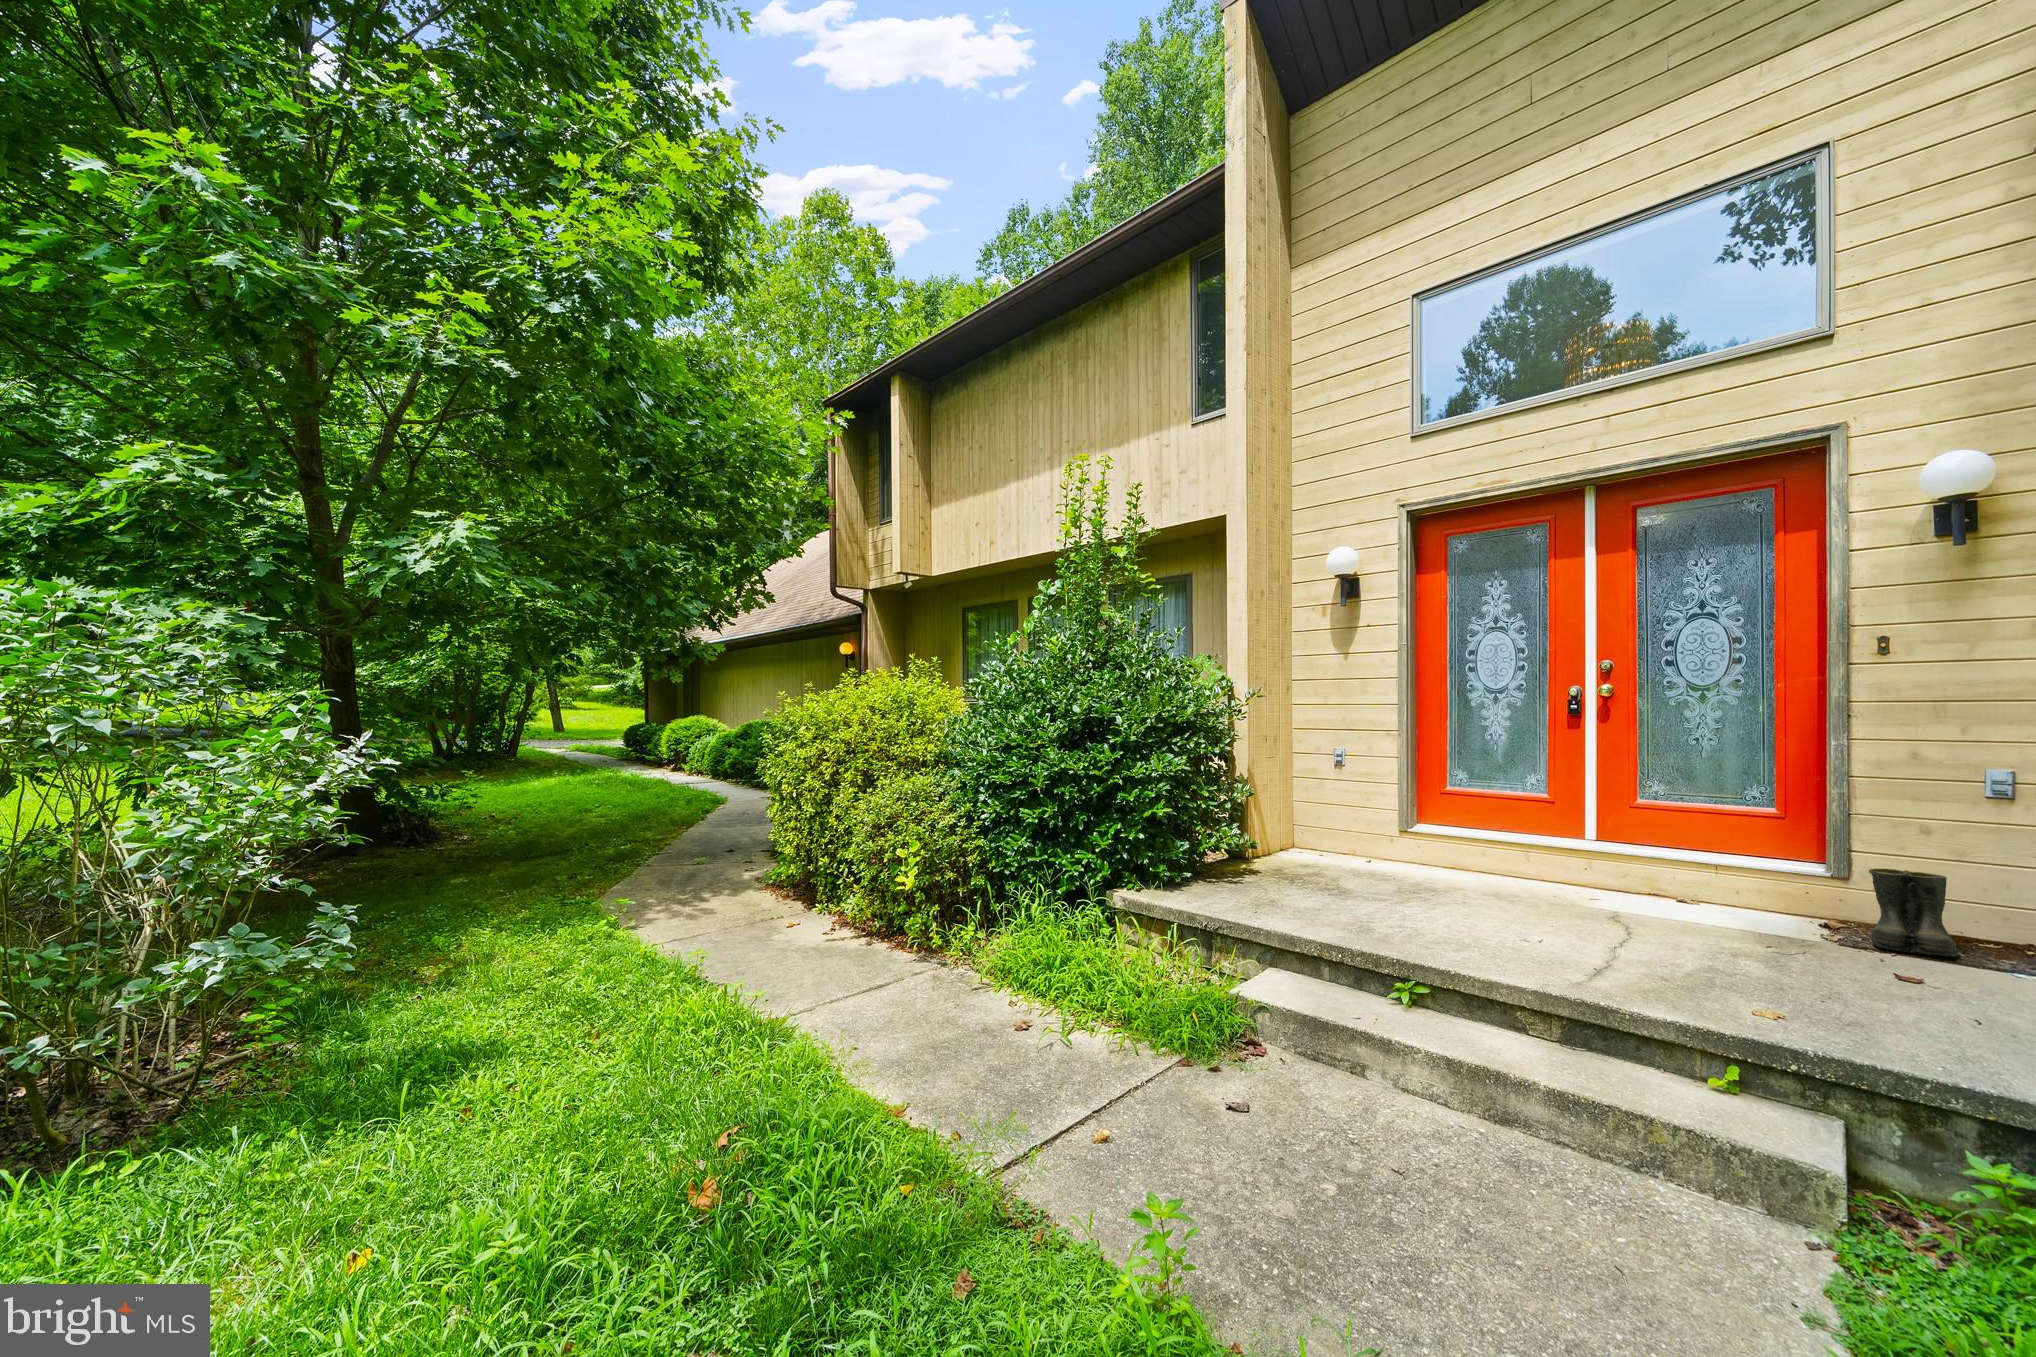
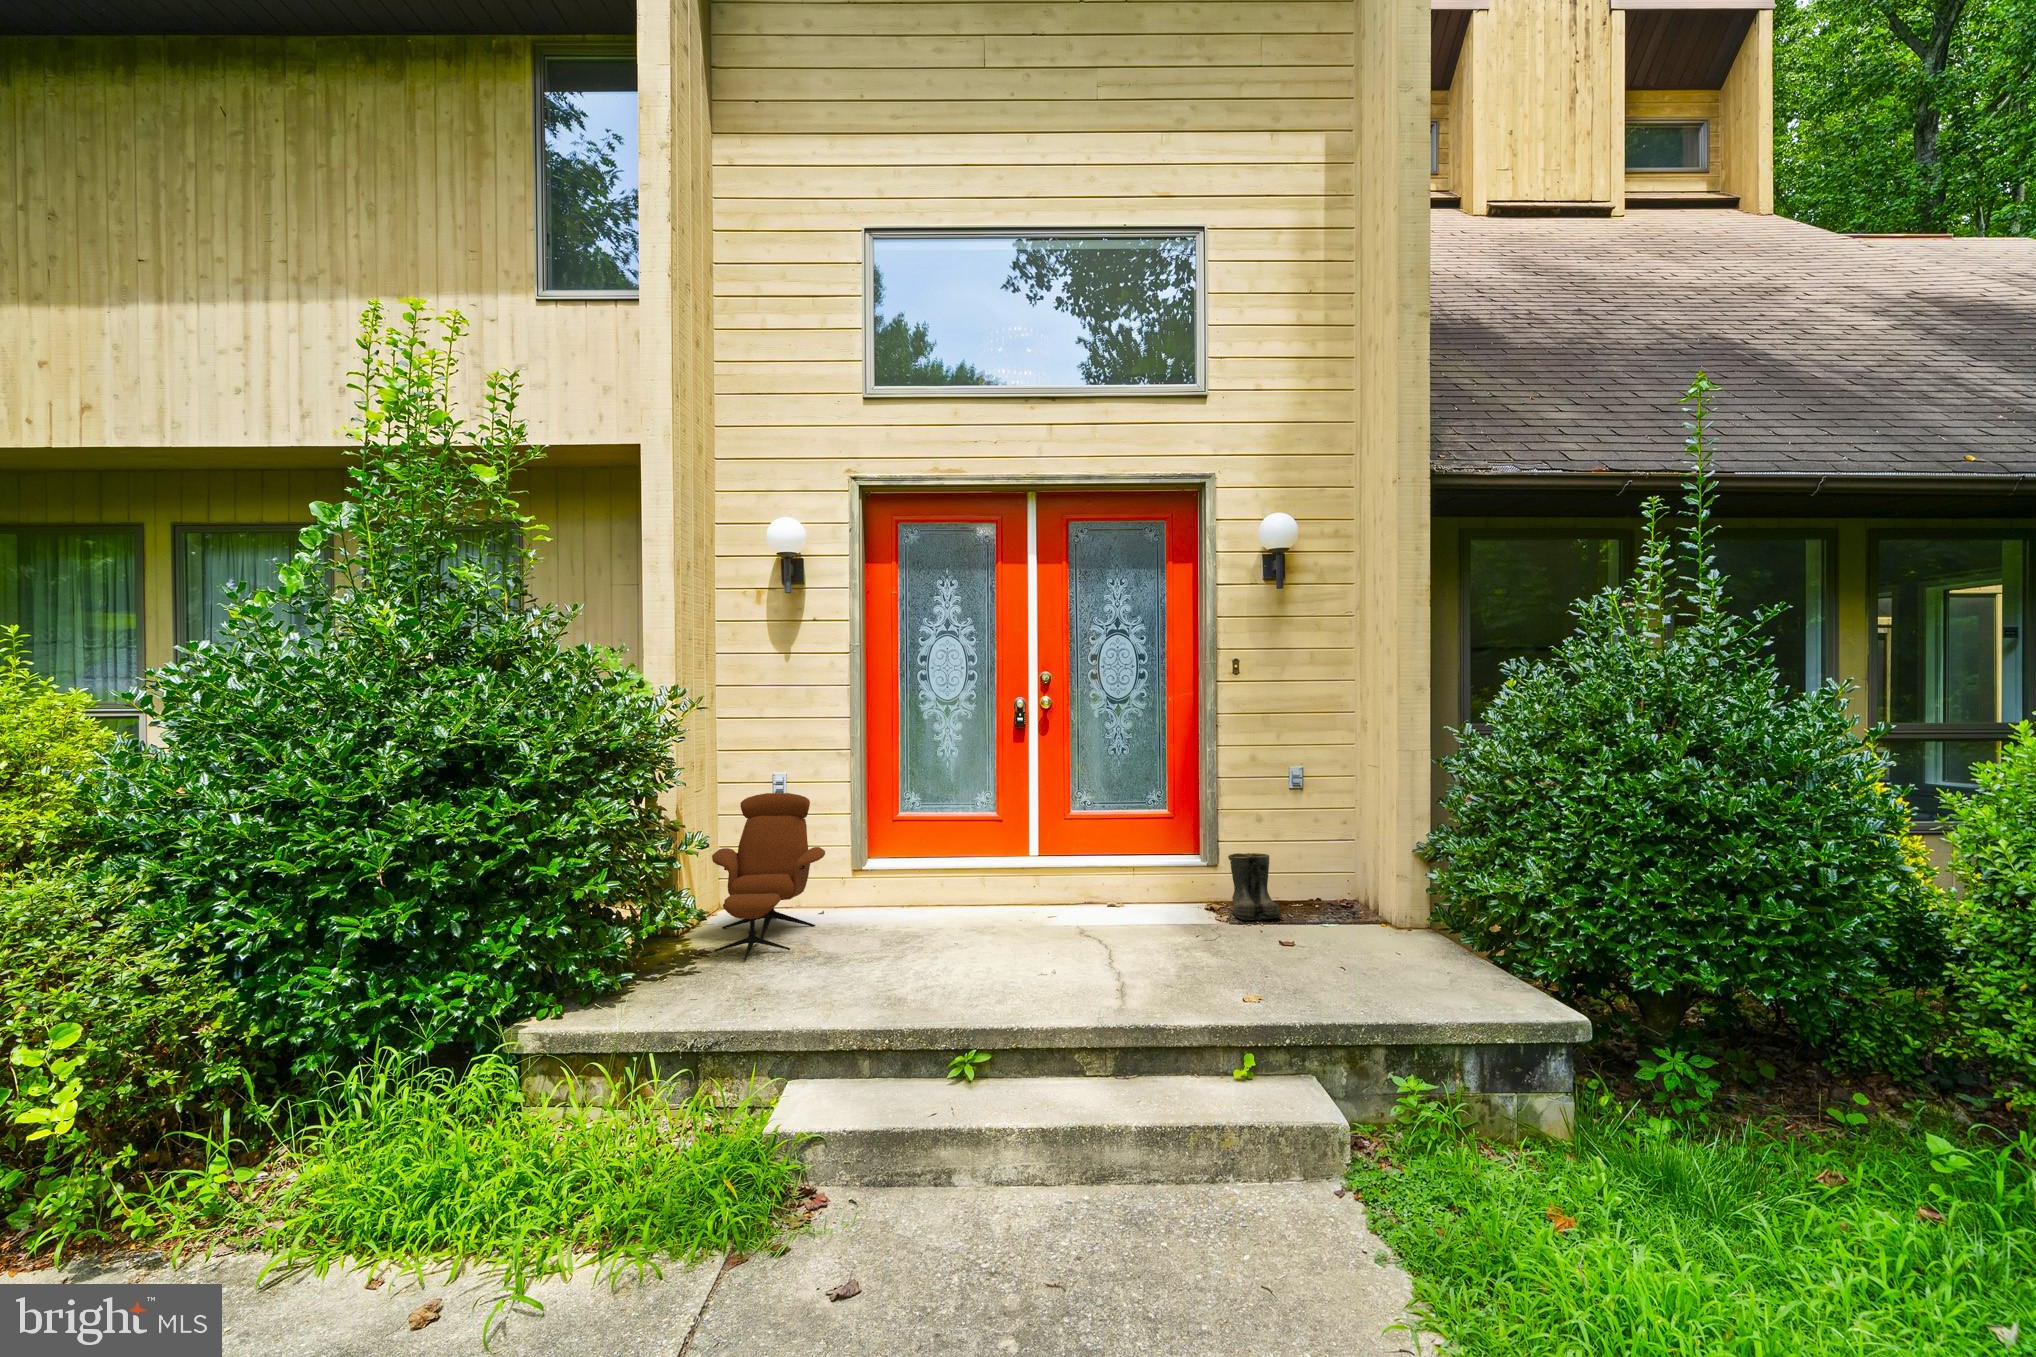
lounge chair: none [1266,761,1369,880] -> present [712,793,825,960]

